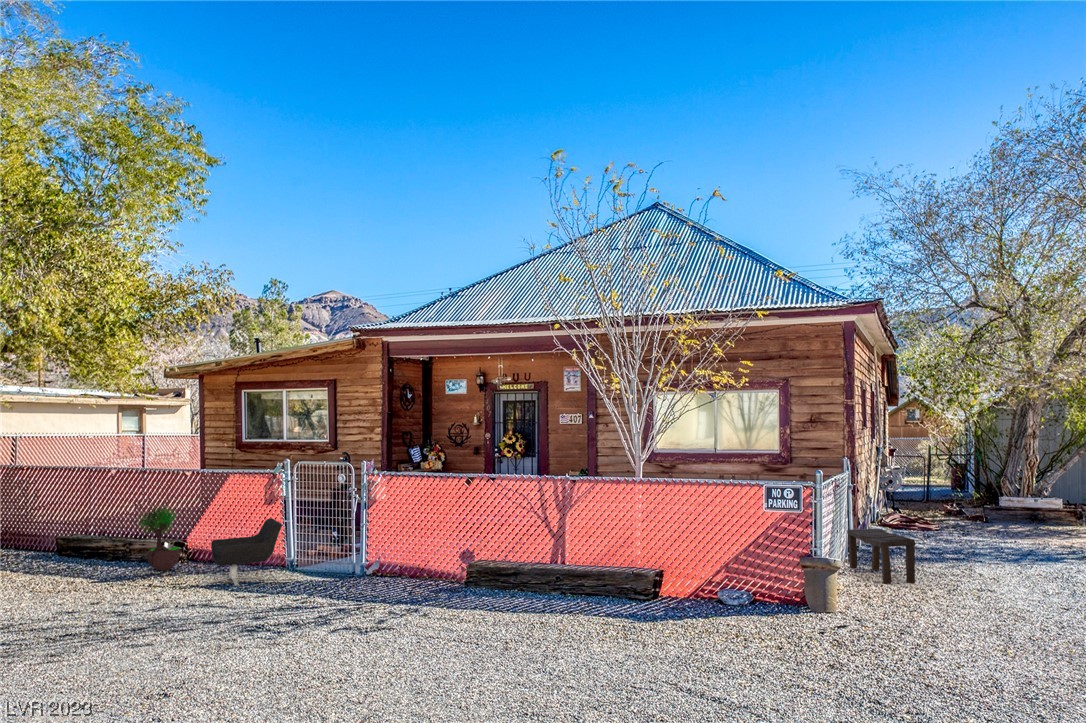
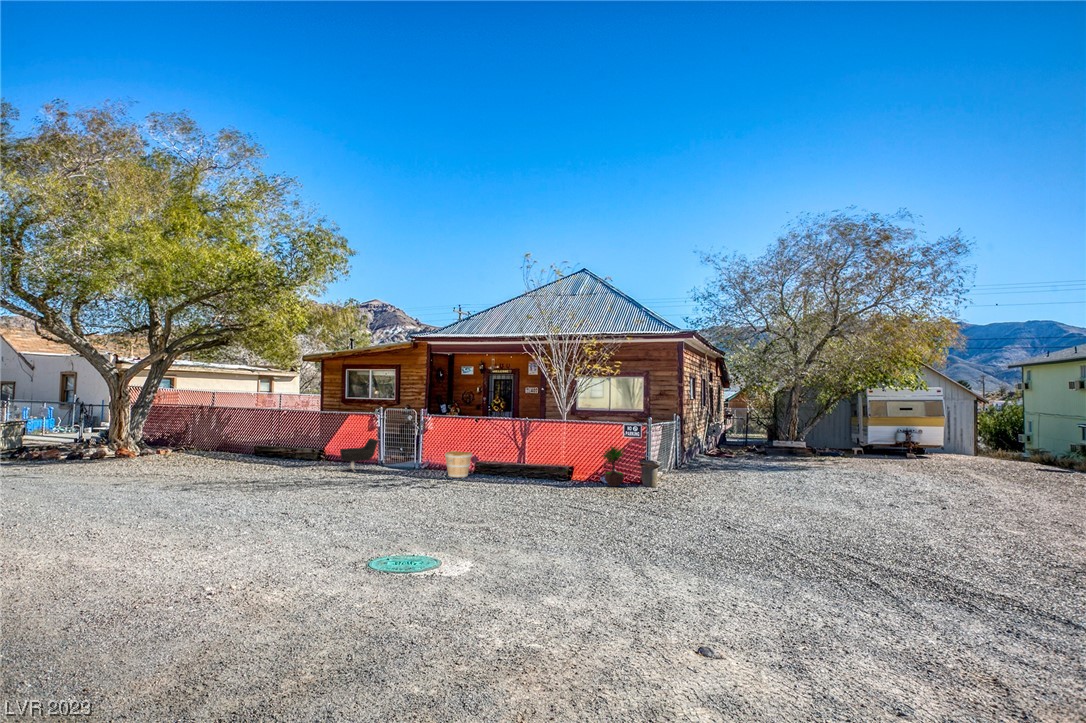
potted tree: present [138,506,180,570] -> present [603,447,624,486]
bench: present [847,529,915,584] -> none [672,450,702,477]
wooden bucket: none [407,542,461,596] -> present [445,451,472,477]

